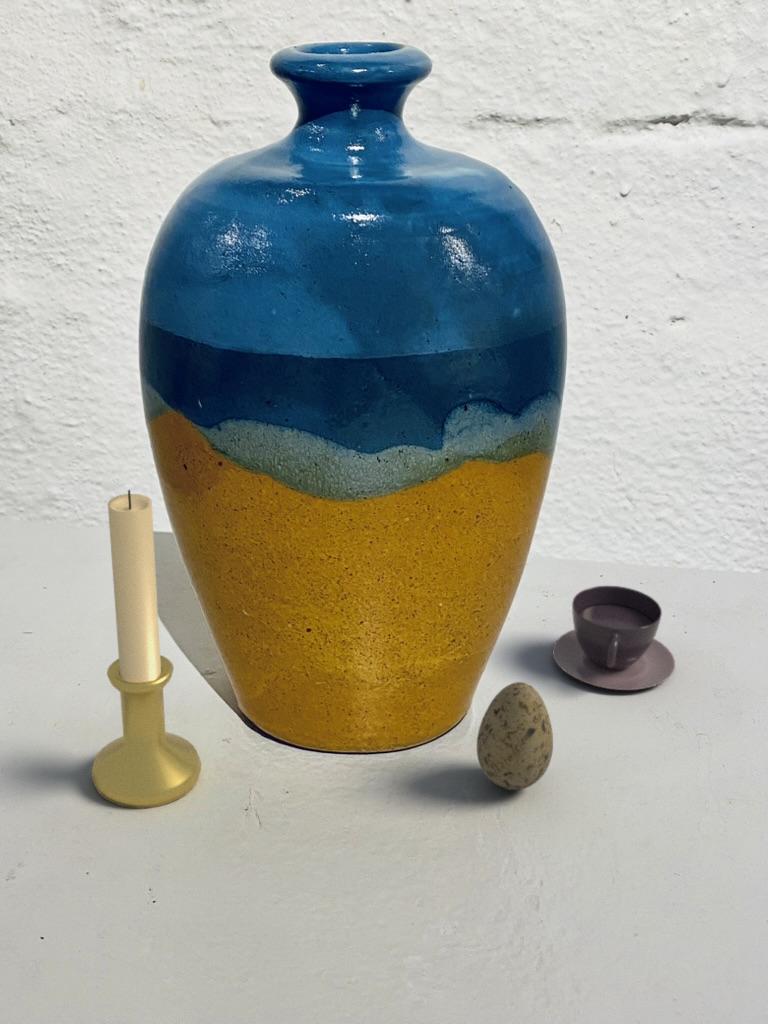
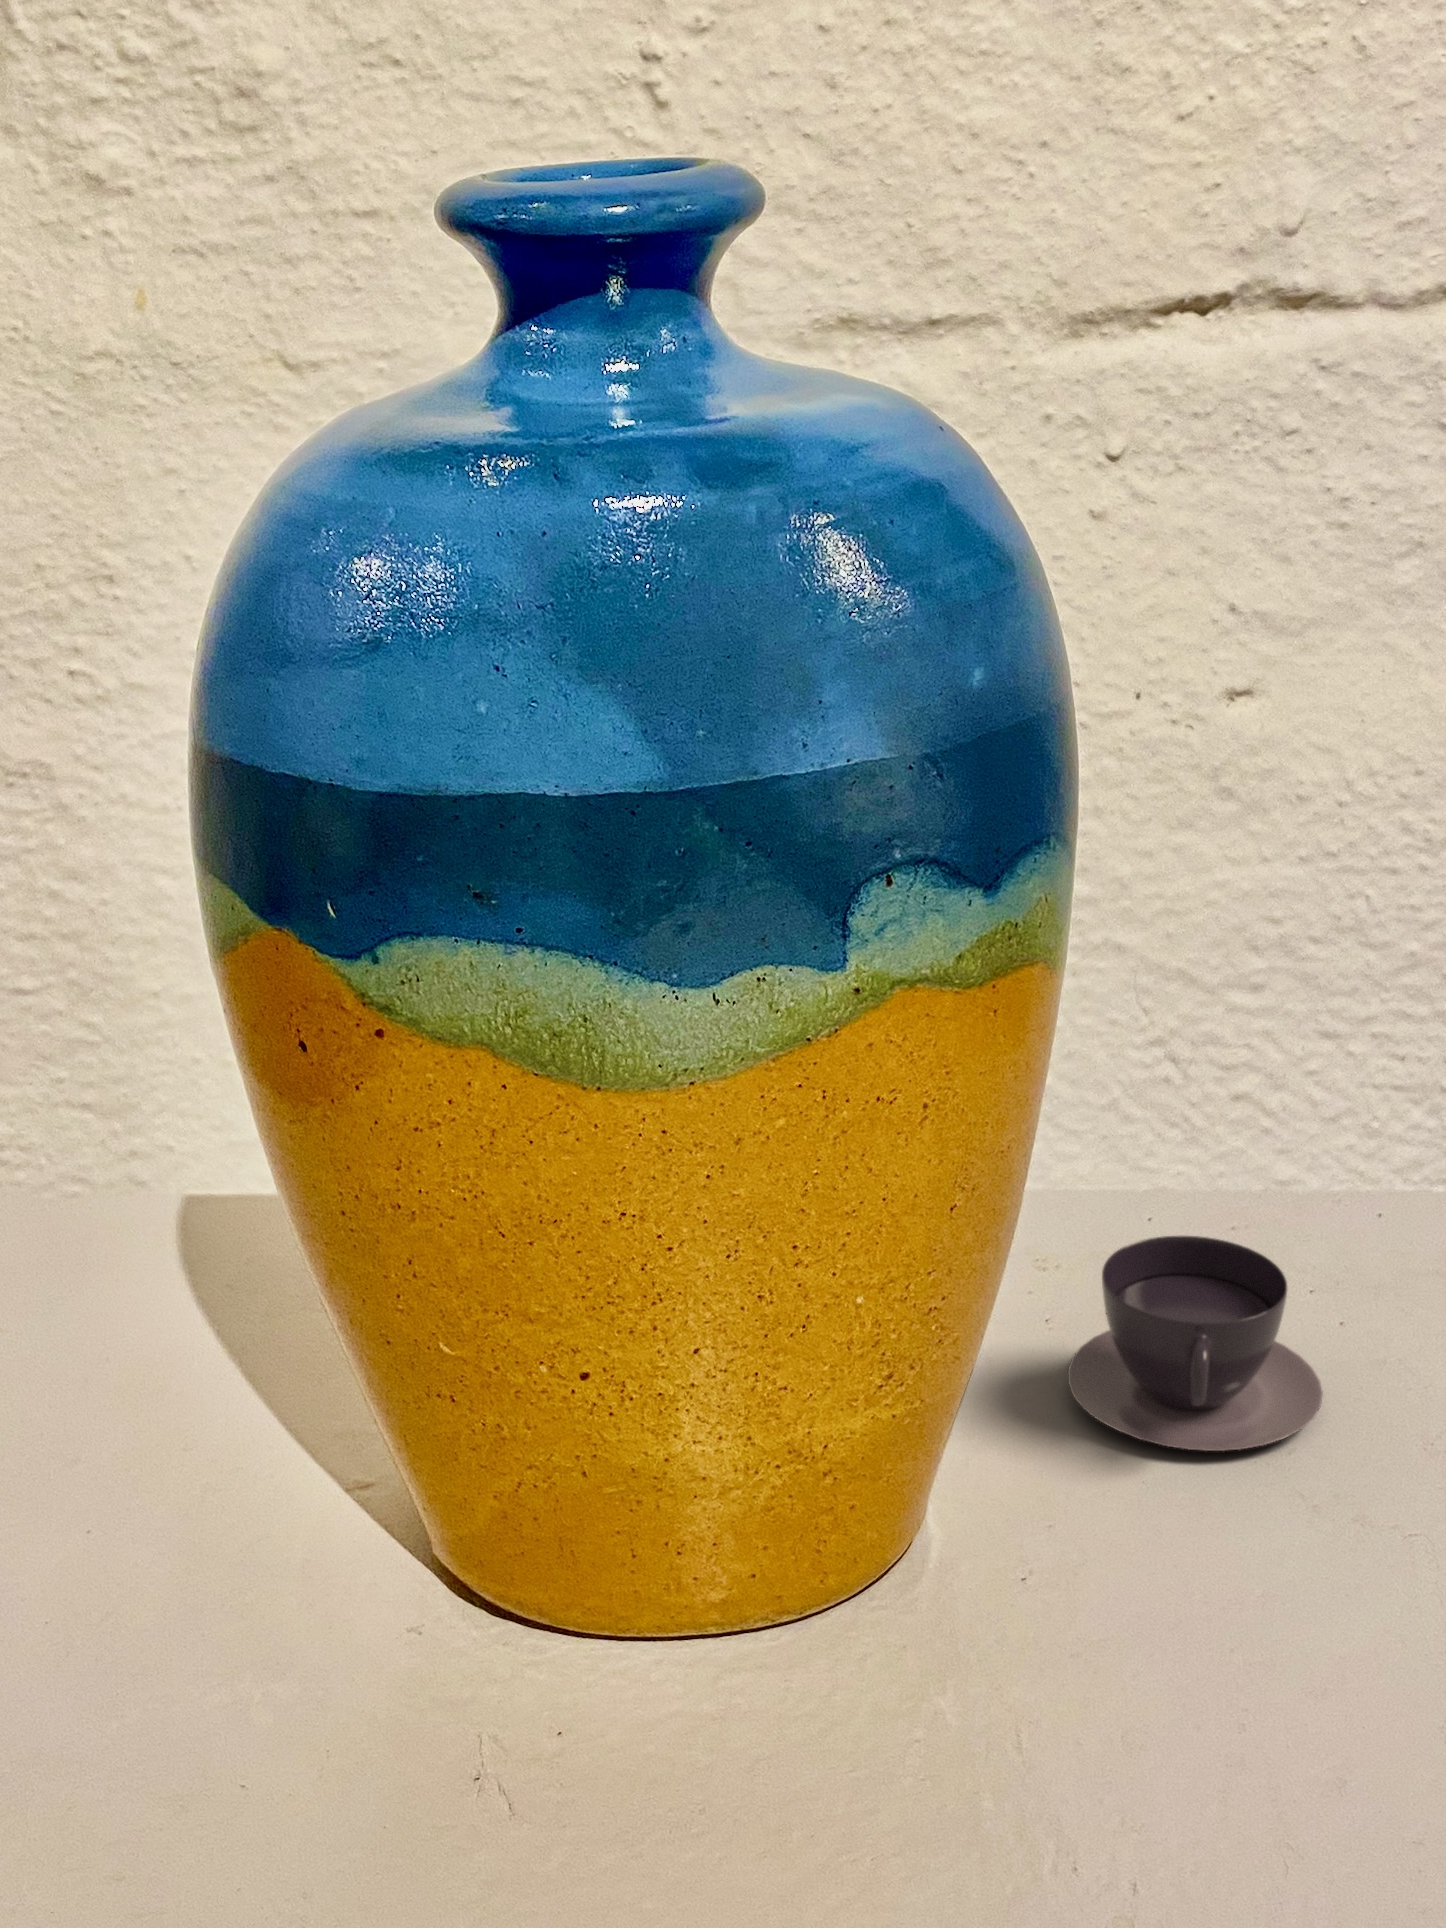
candle holder: present [91,490,201,808] -> none [135,1103,370,1796]
decorative egg: present [477,682,553,790] -> none [956,1451,1118,1684]

